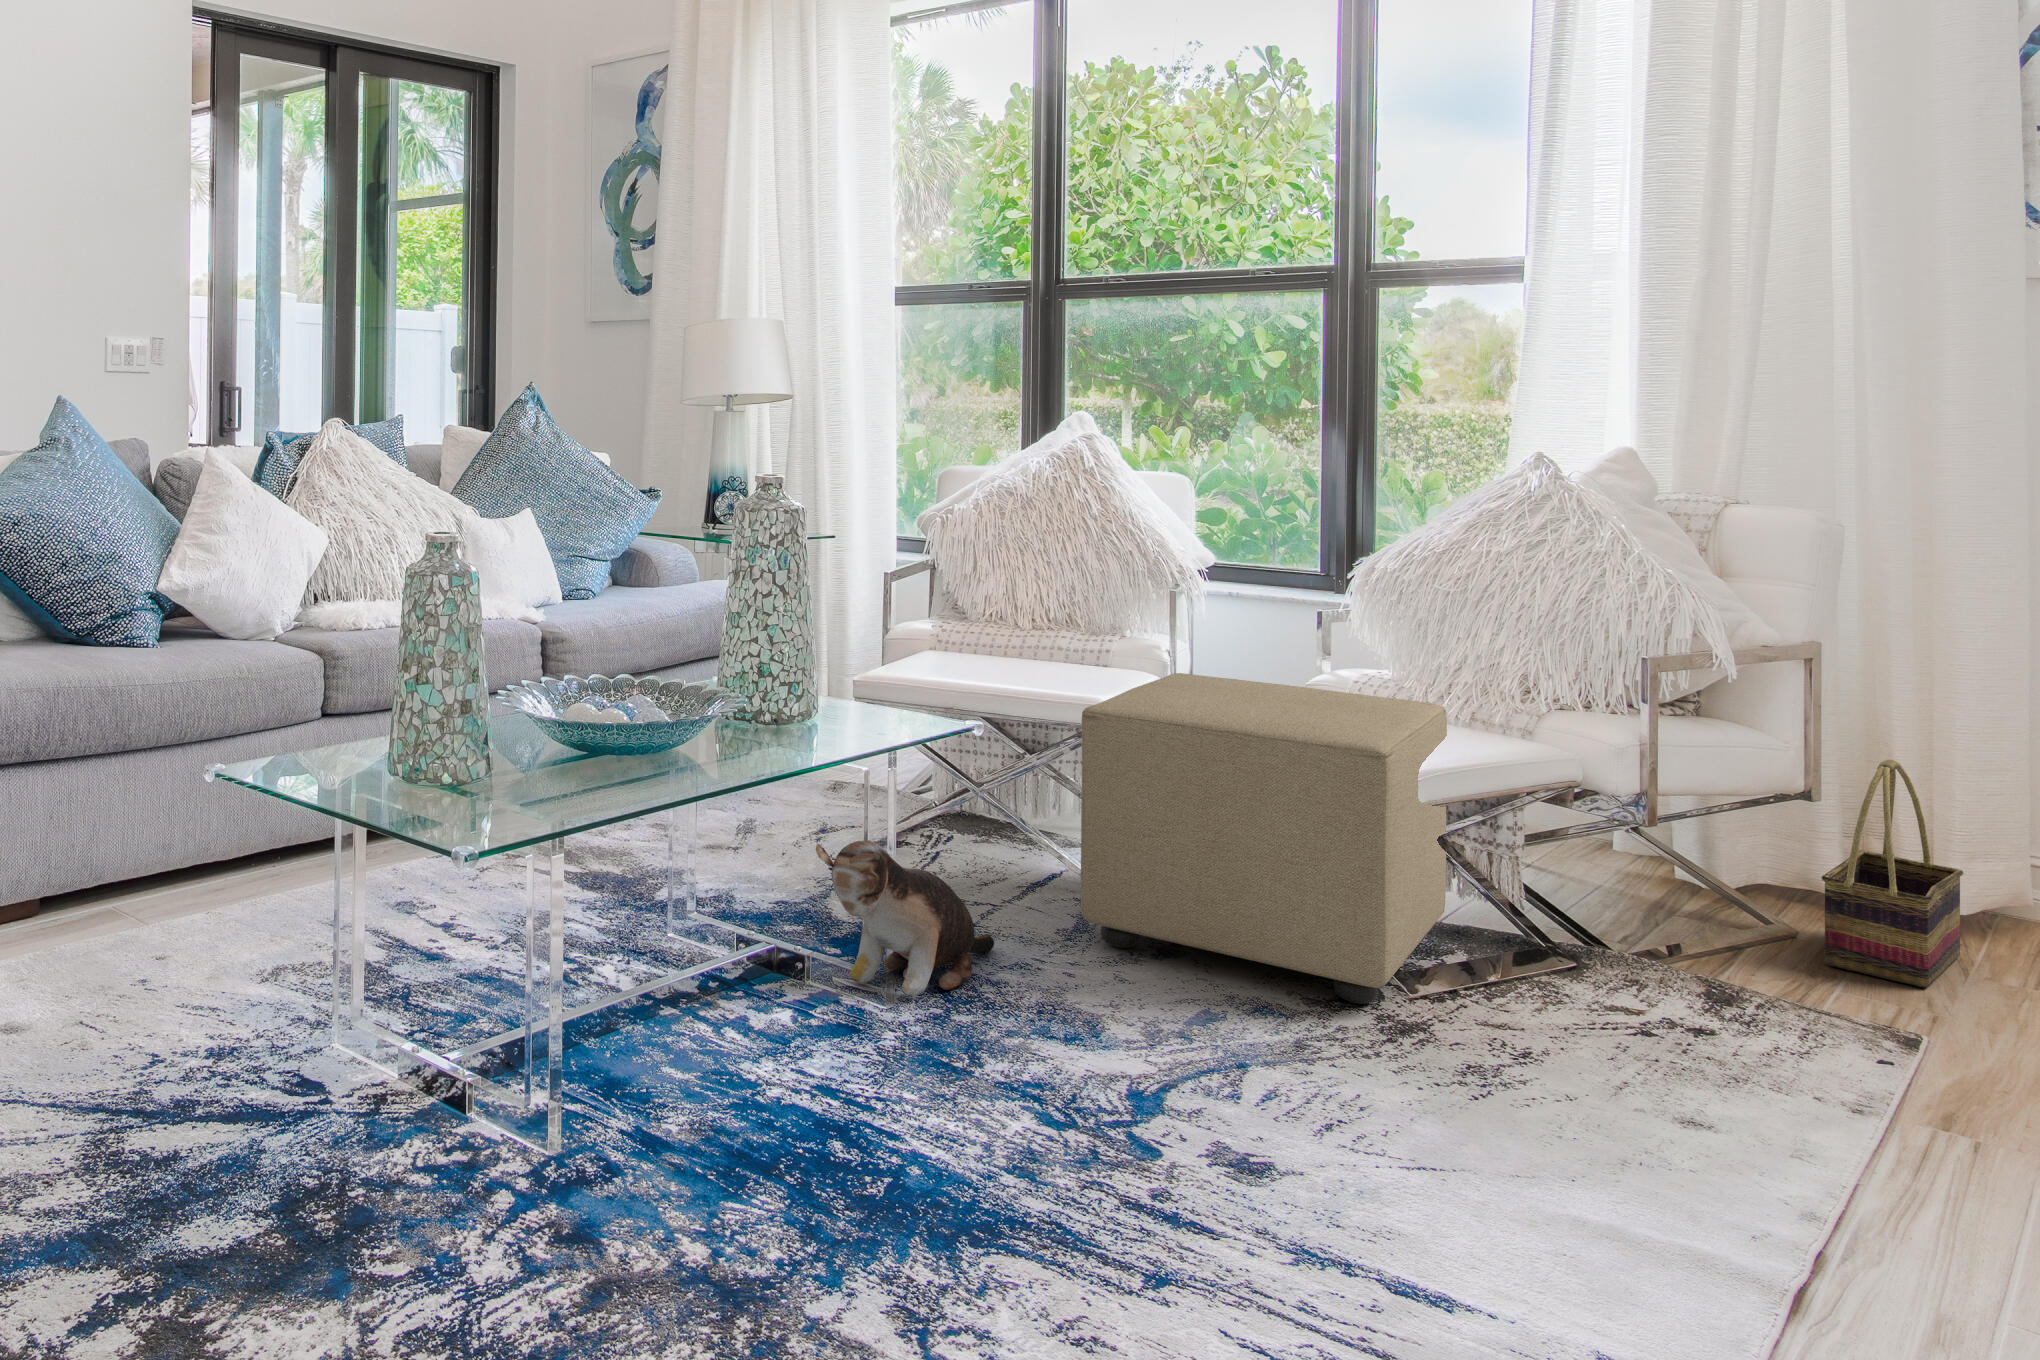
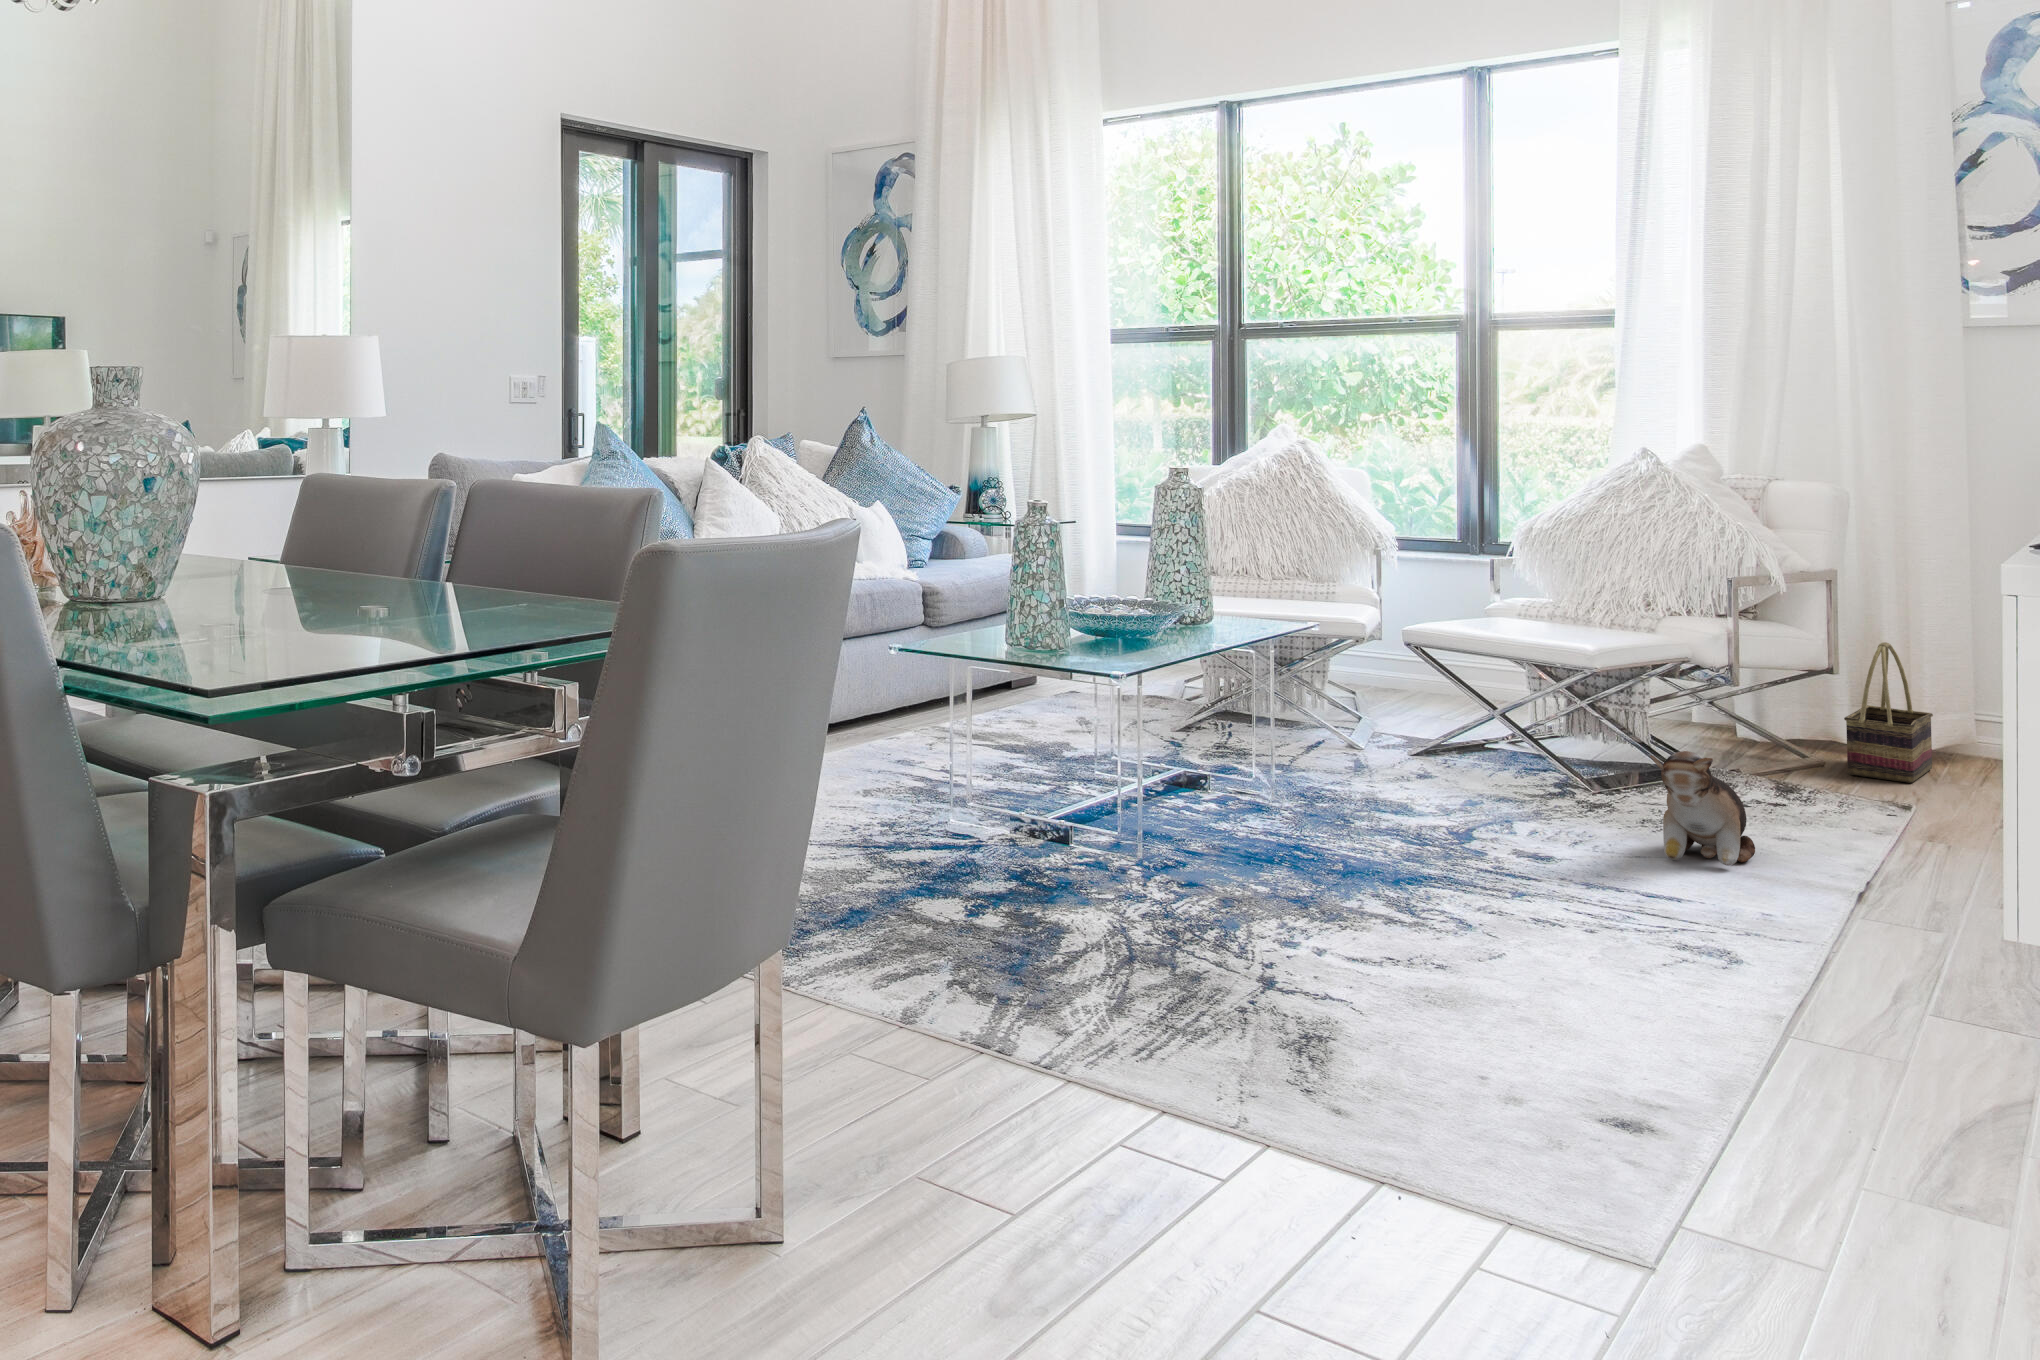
ottoman: present [1081,673,1447,1004] -> none [1368,603,1603,796]
plush toy: present [816,840,994,996] -> present [1650,751,1755,866]

